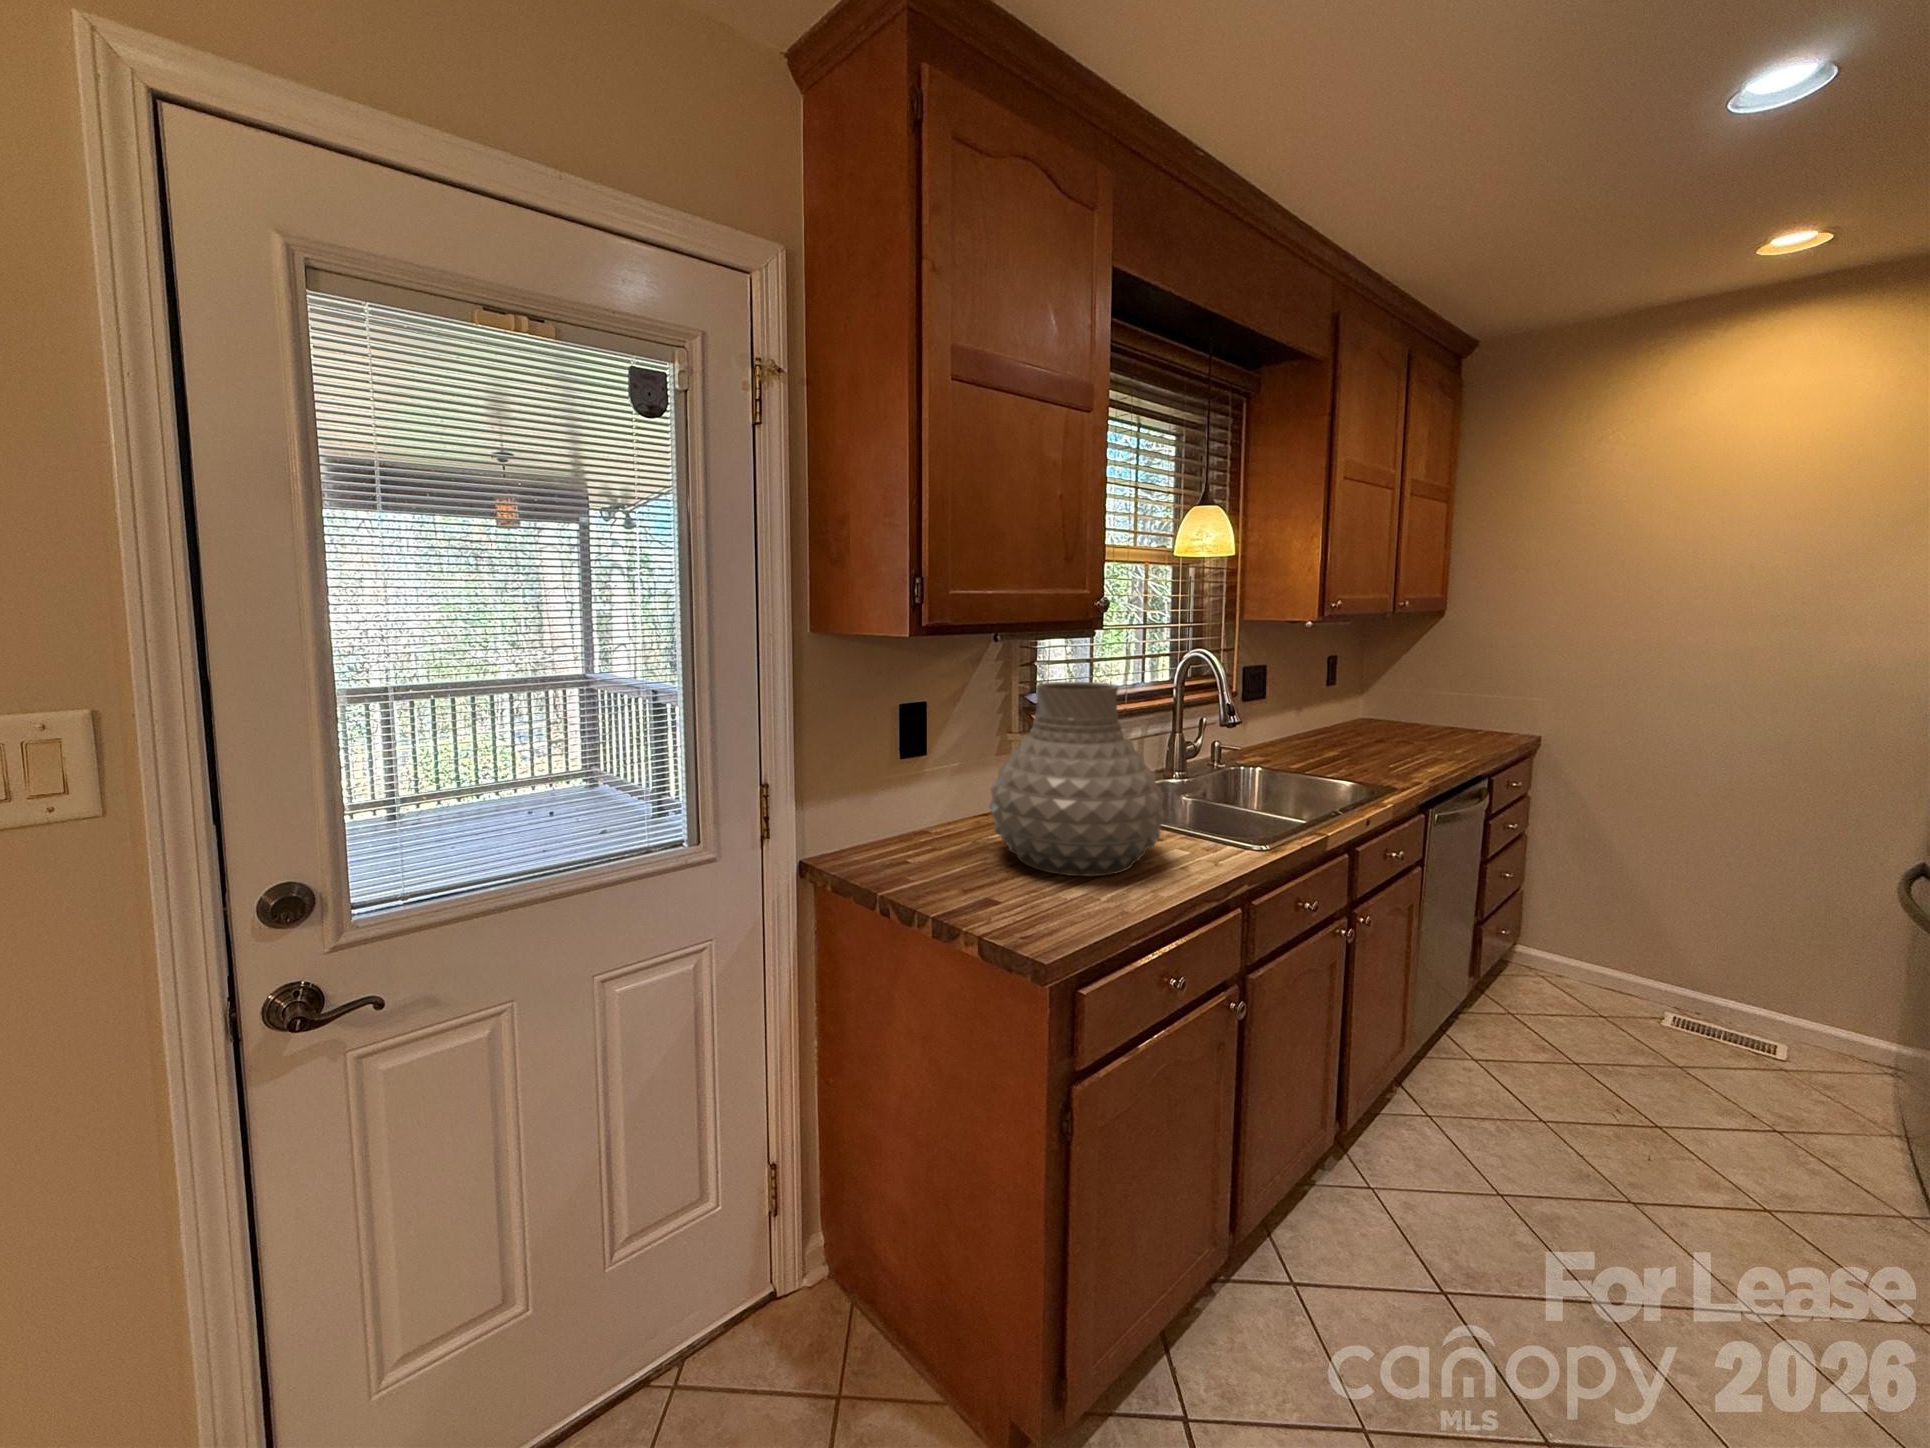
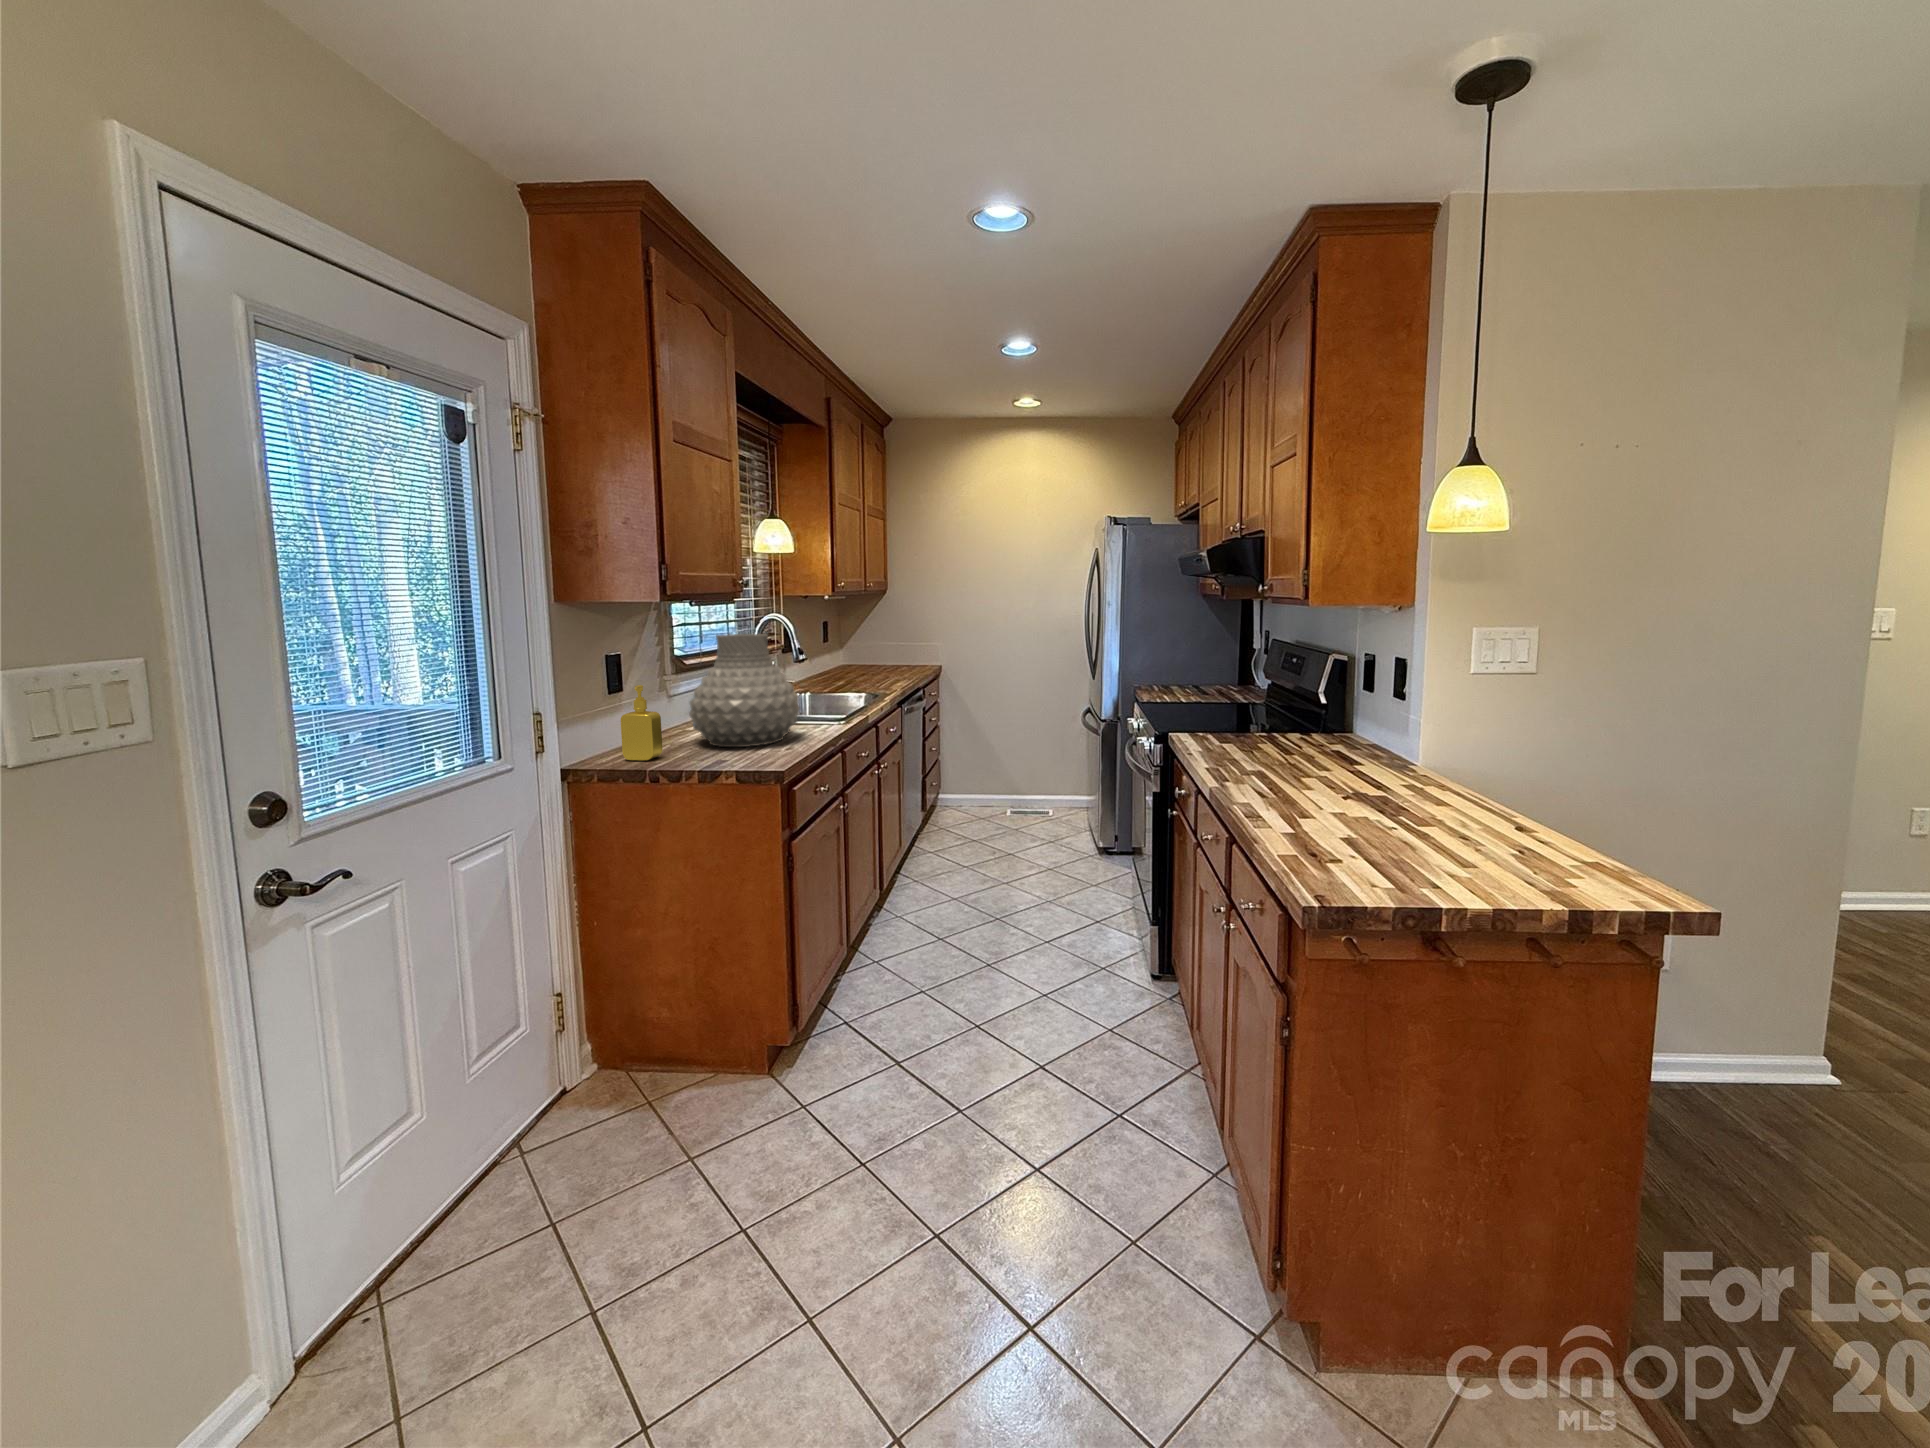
soap dispenser: none [881,754,930,870] -> present [621,685,662,761]

